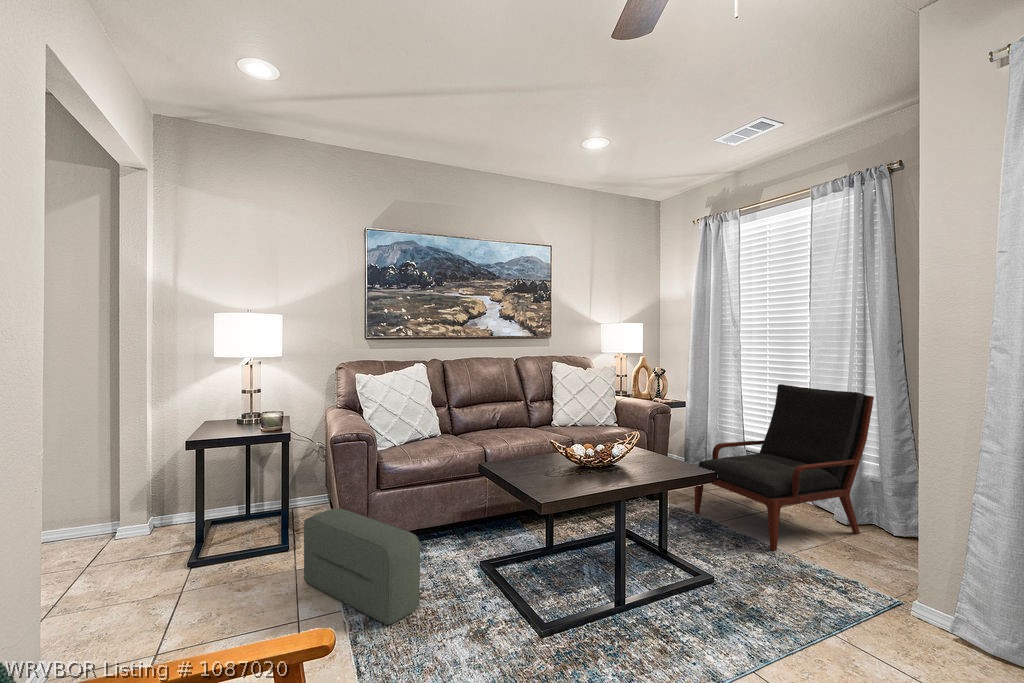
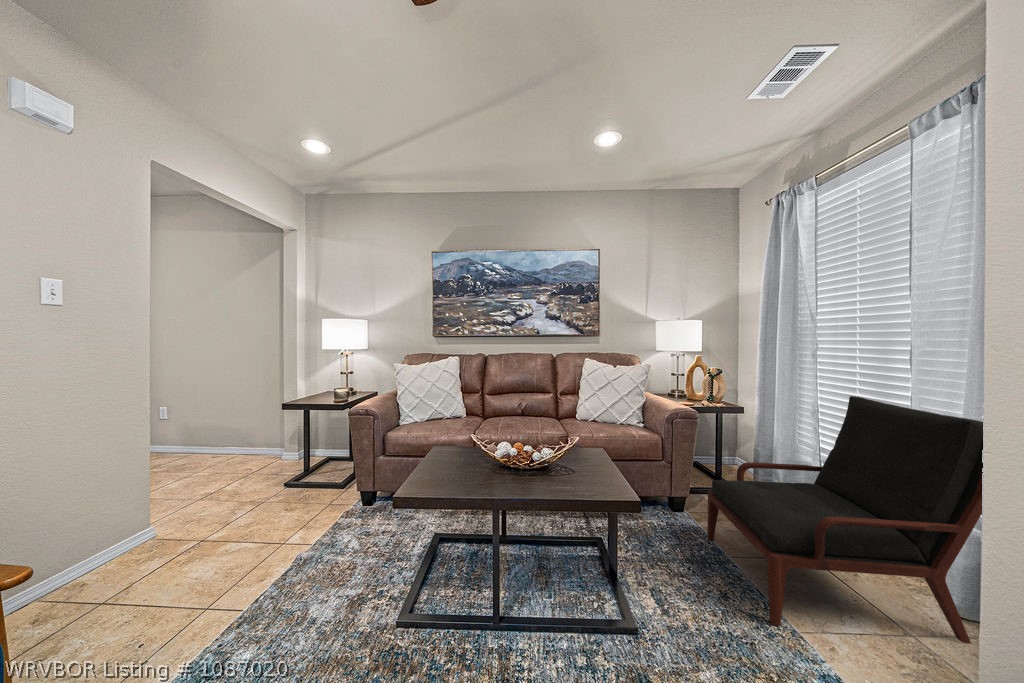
pouf: present [304,508,420,625] -> none [307,469,350,578]

